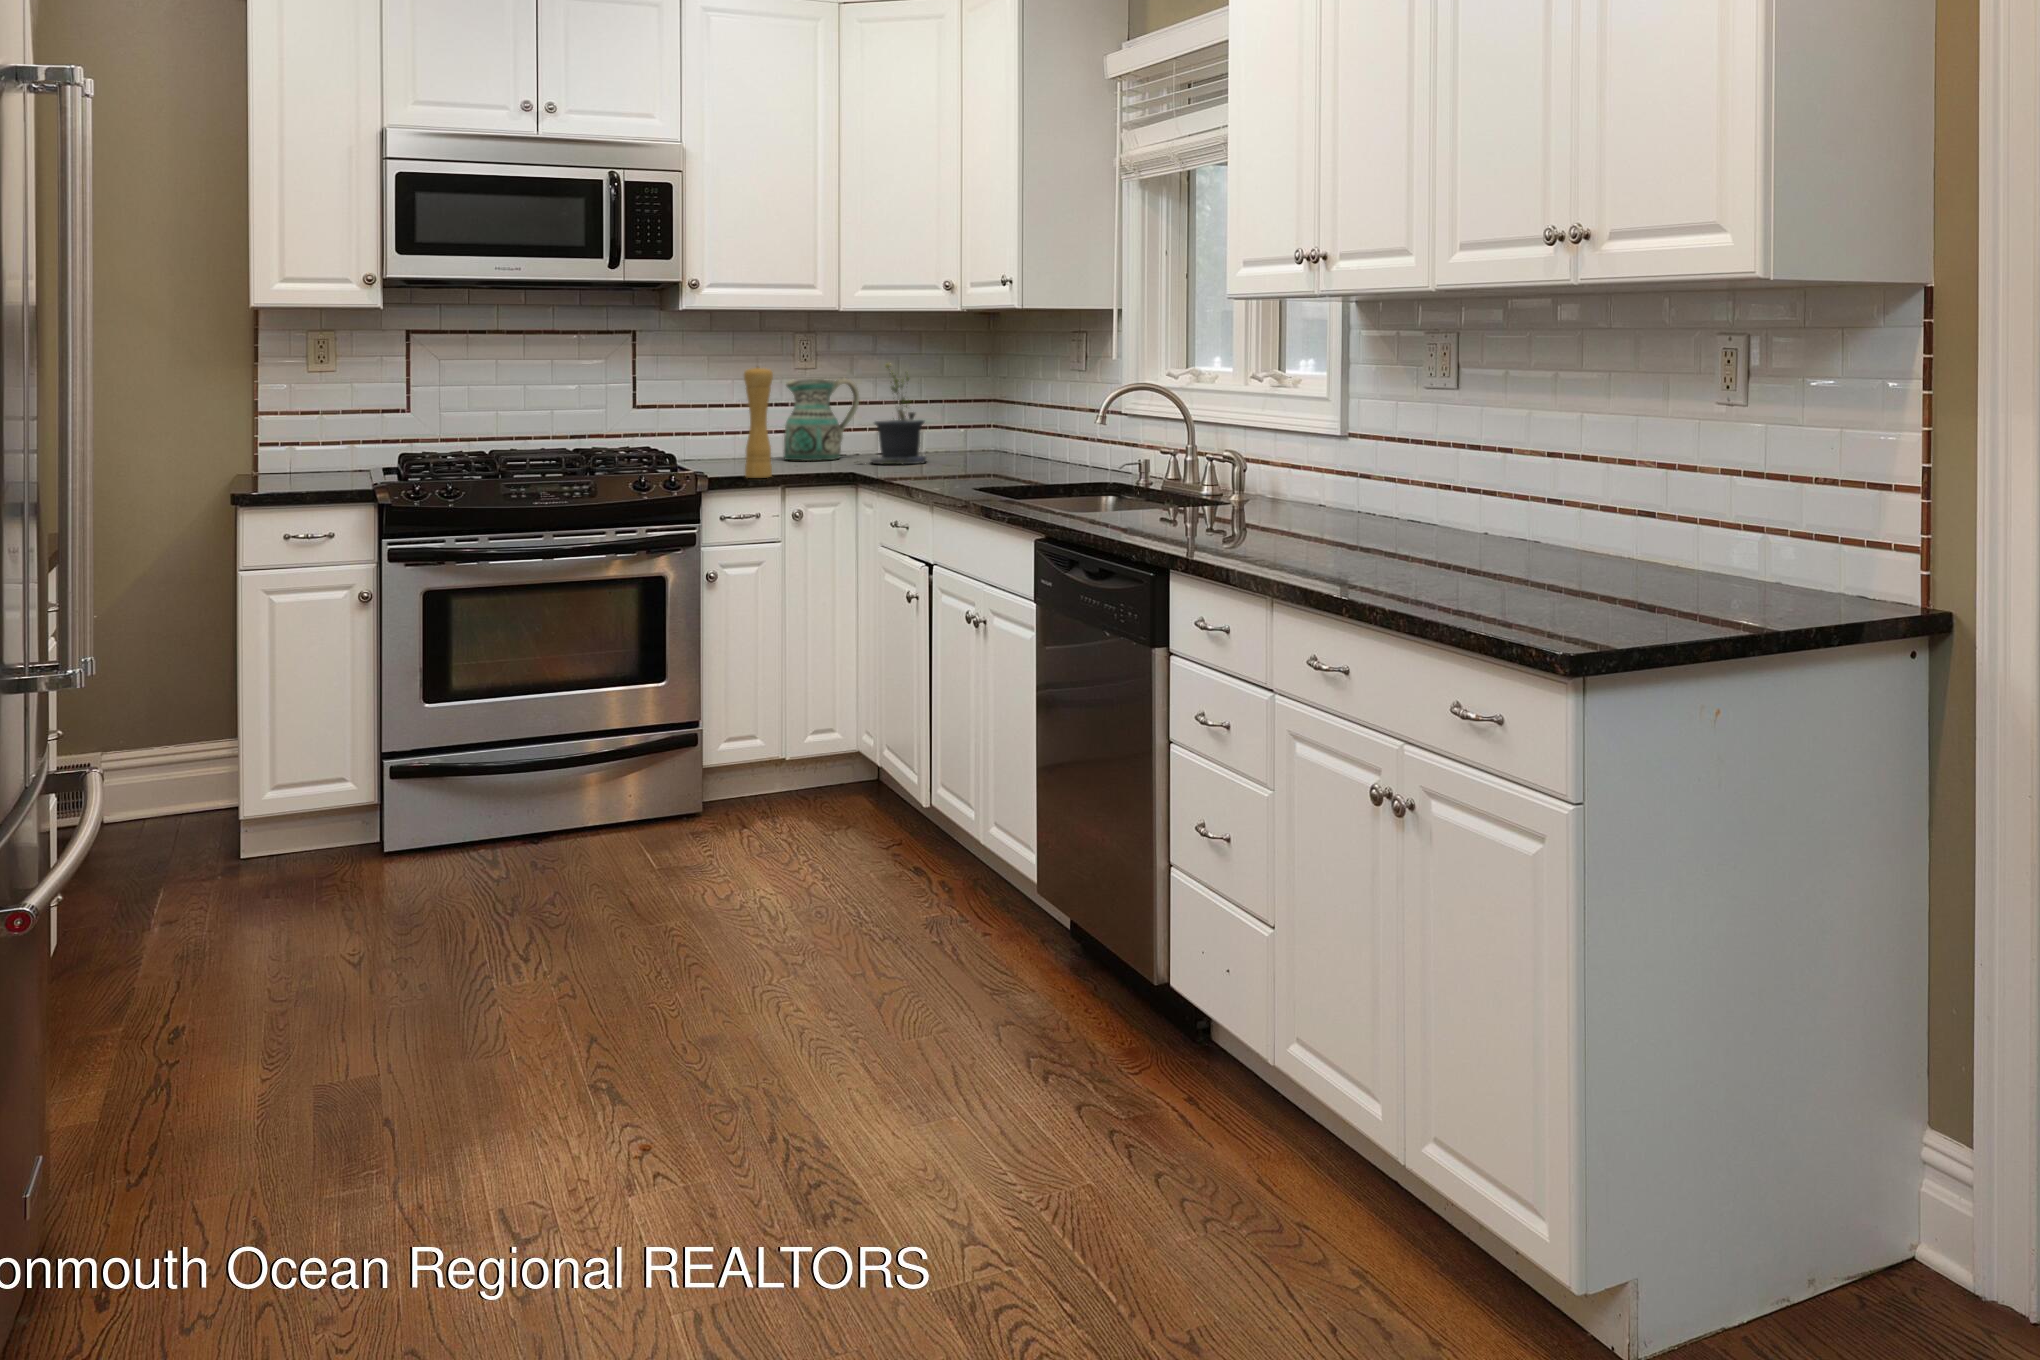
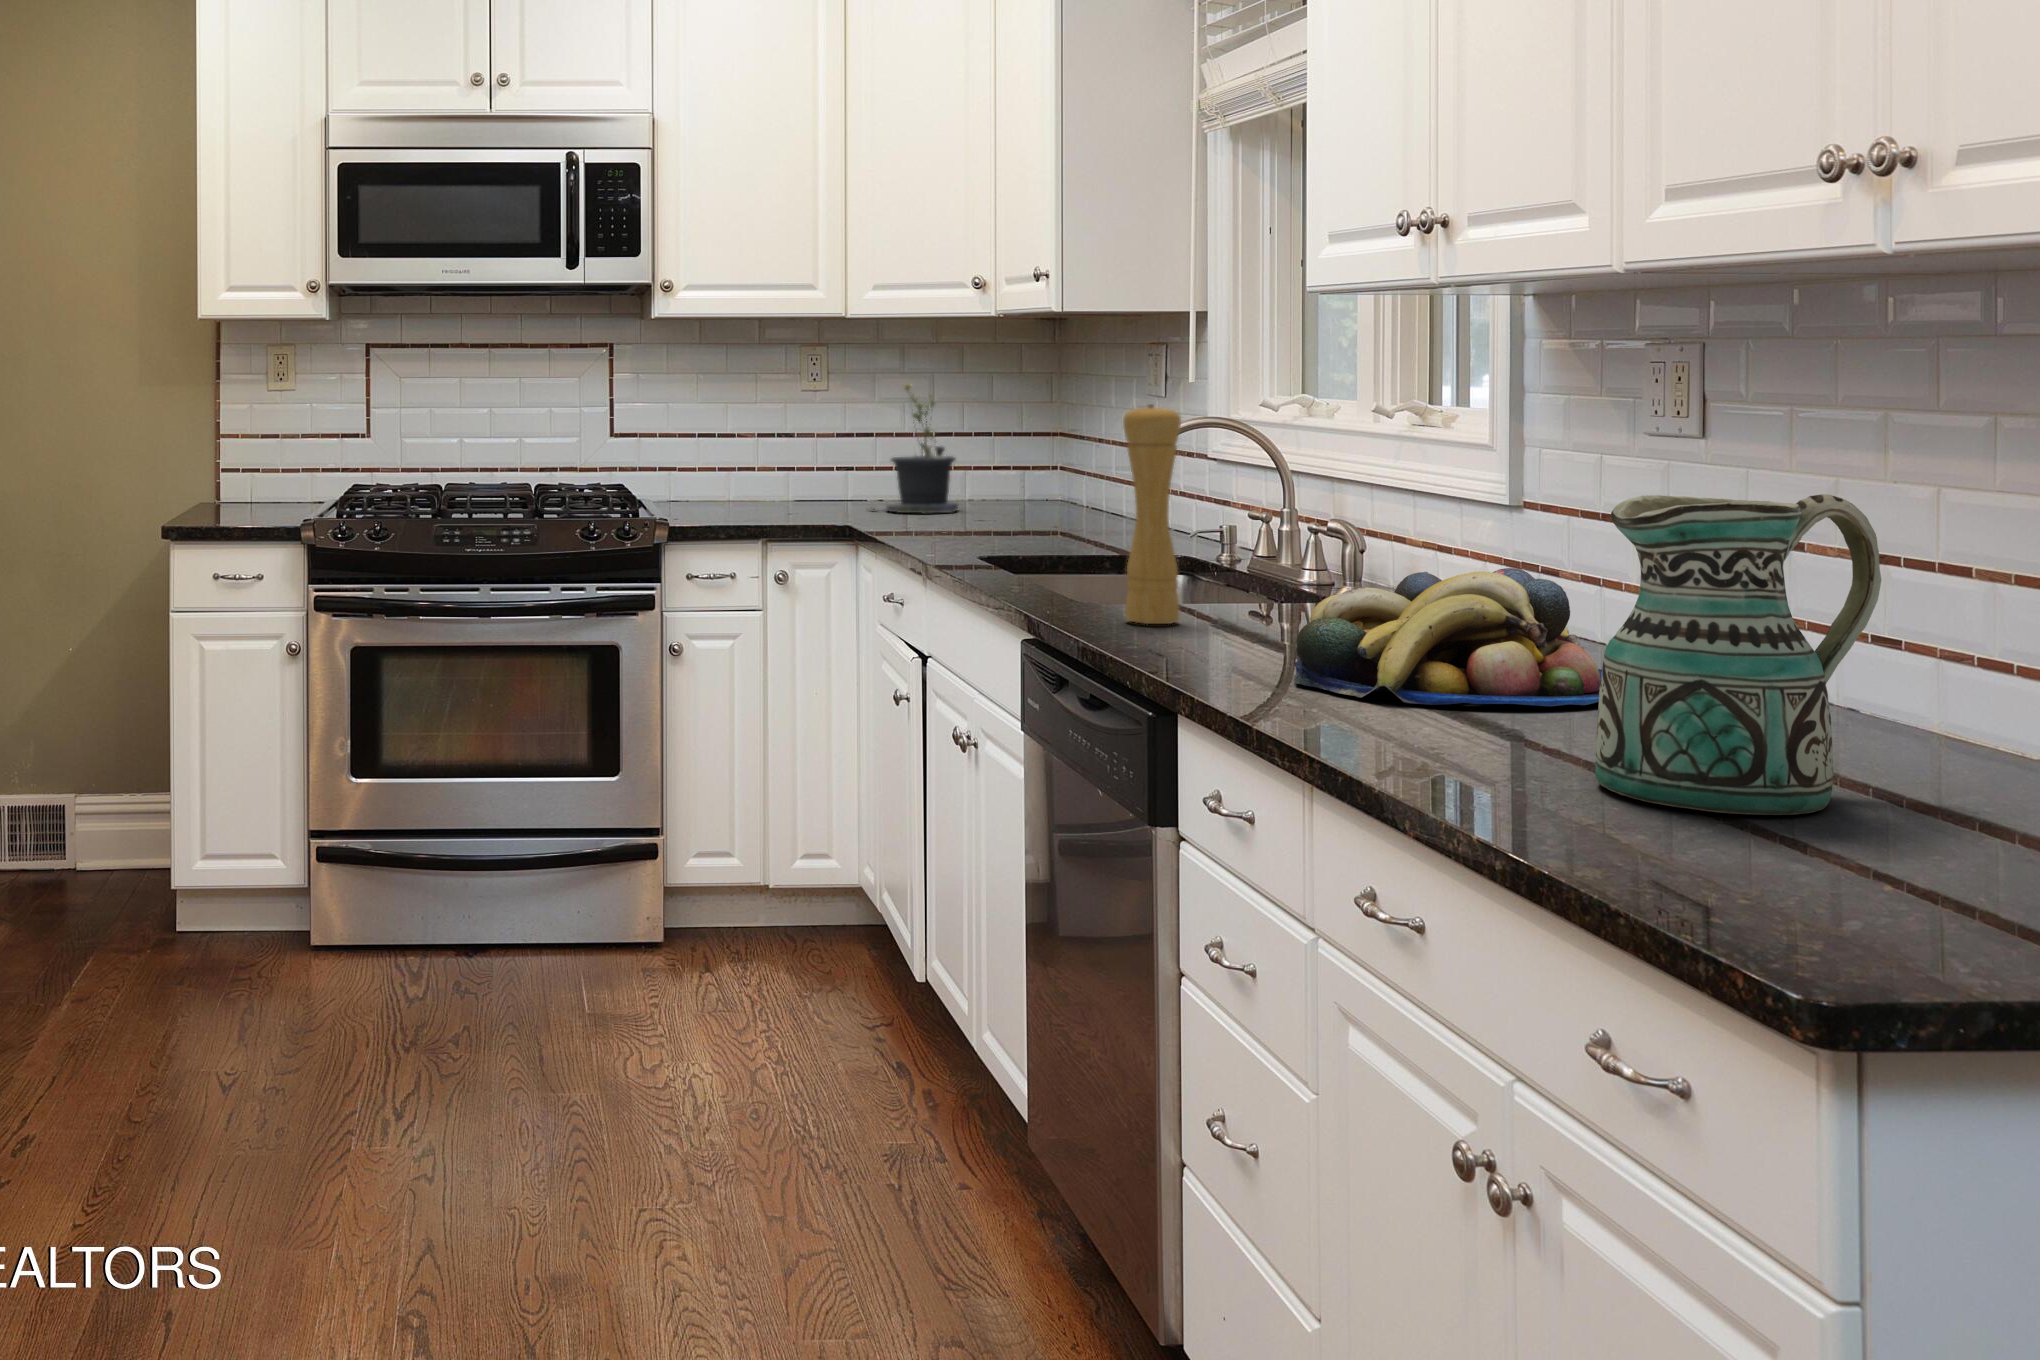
pepper mill: present [744,367,773,478] -> present [1123,404,1181,624]
ceramic pitcher: present [784,378,859,461] -> present [1595,494,1881,815]
fruit bowl: none [1239,473,1432,554] -> present [1293,568,1602,706]

